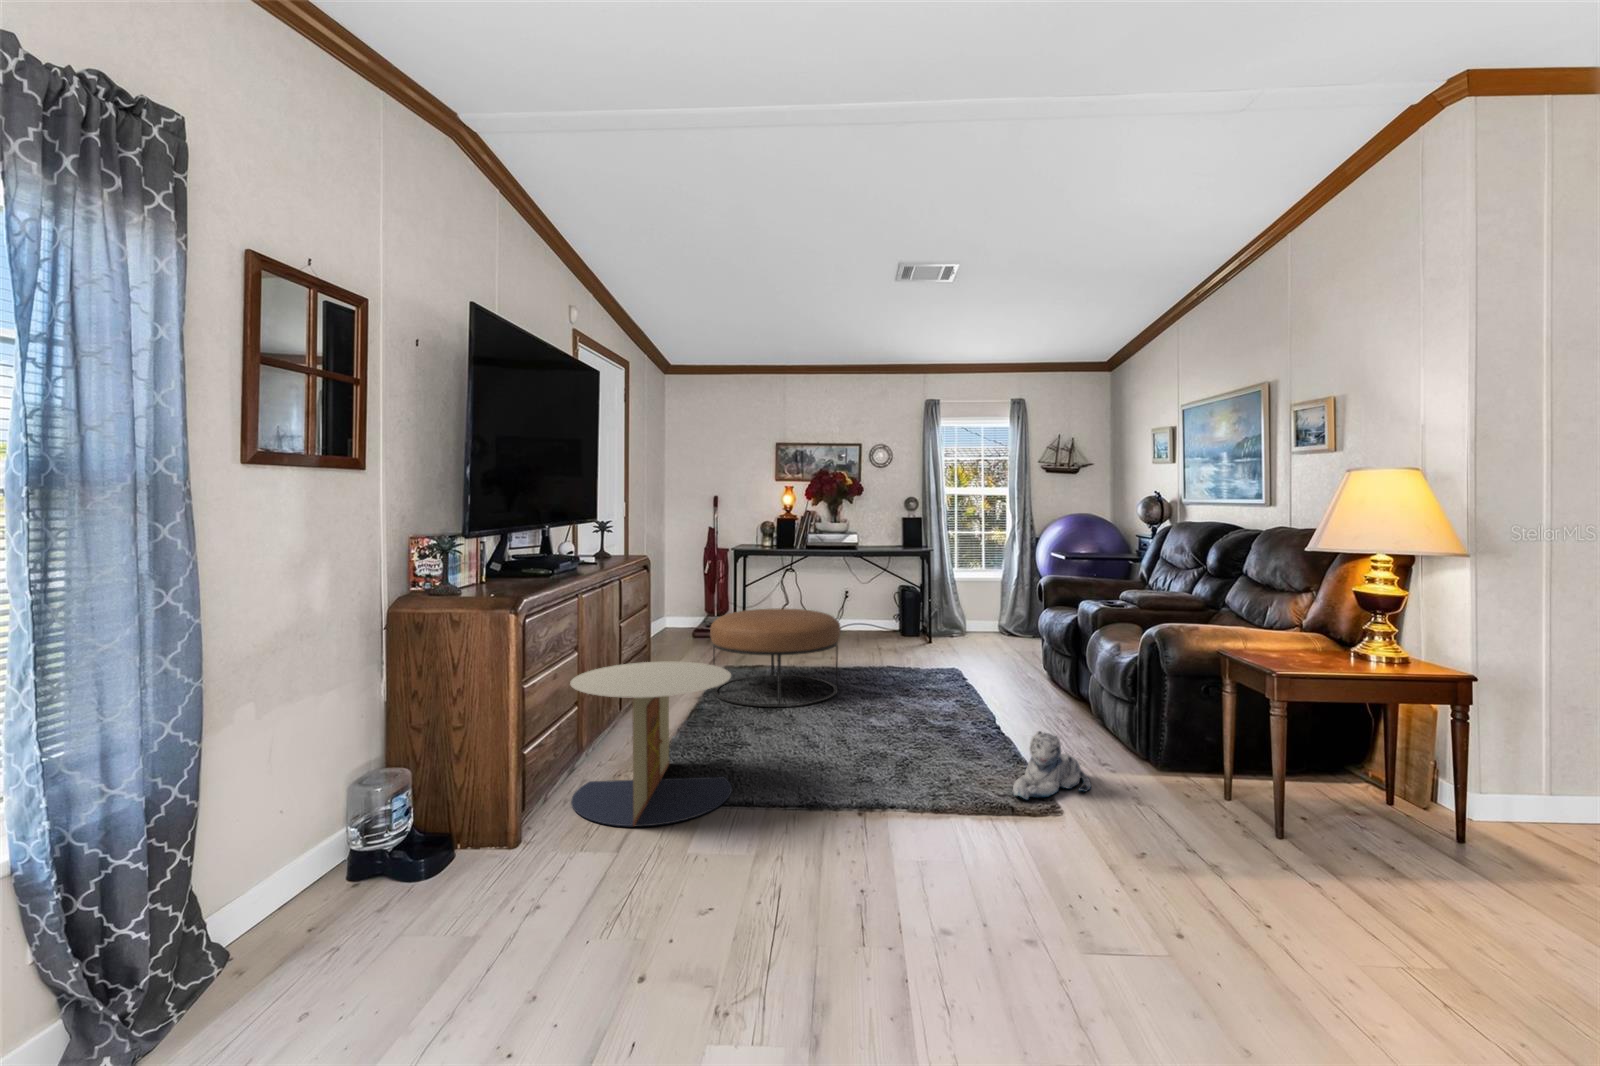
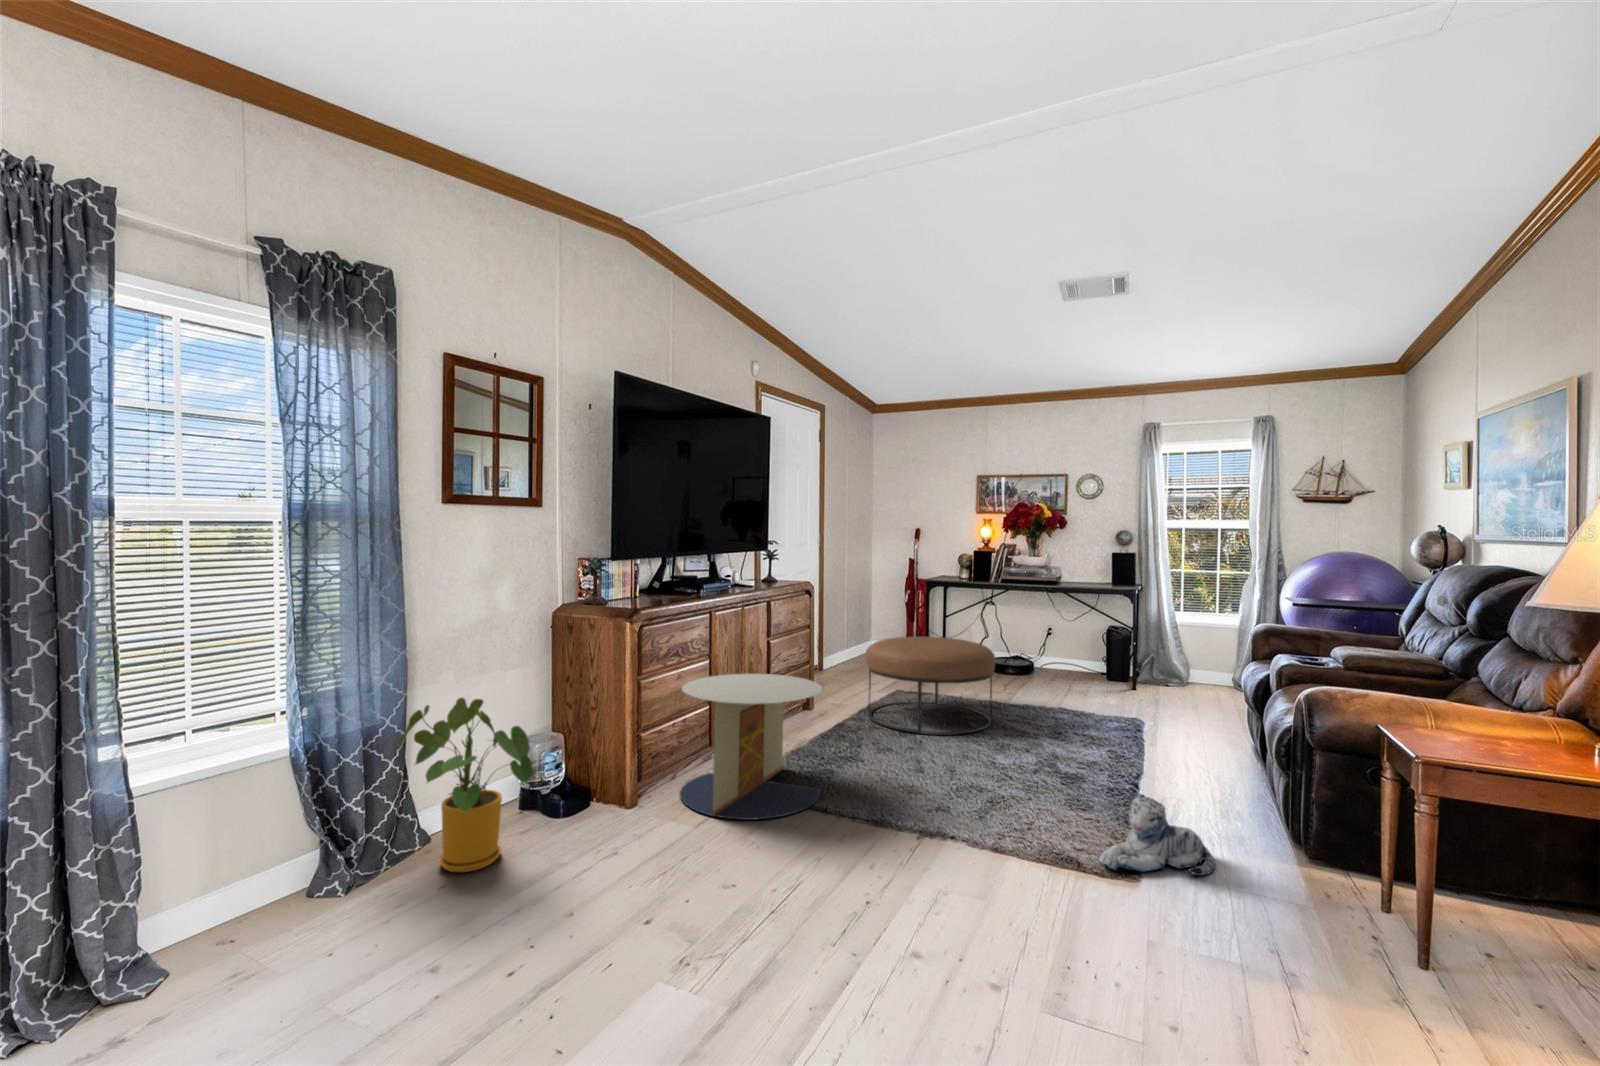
house plant: none [227,732,456,965] -> present [397,698,532,872]

